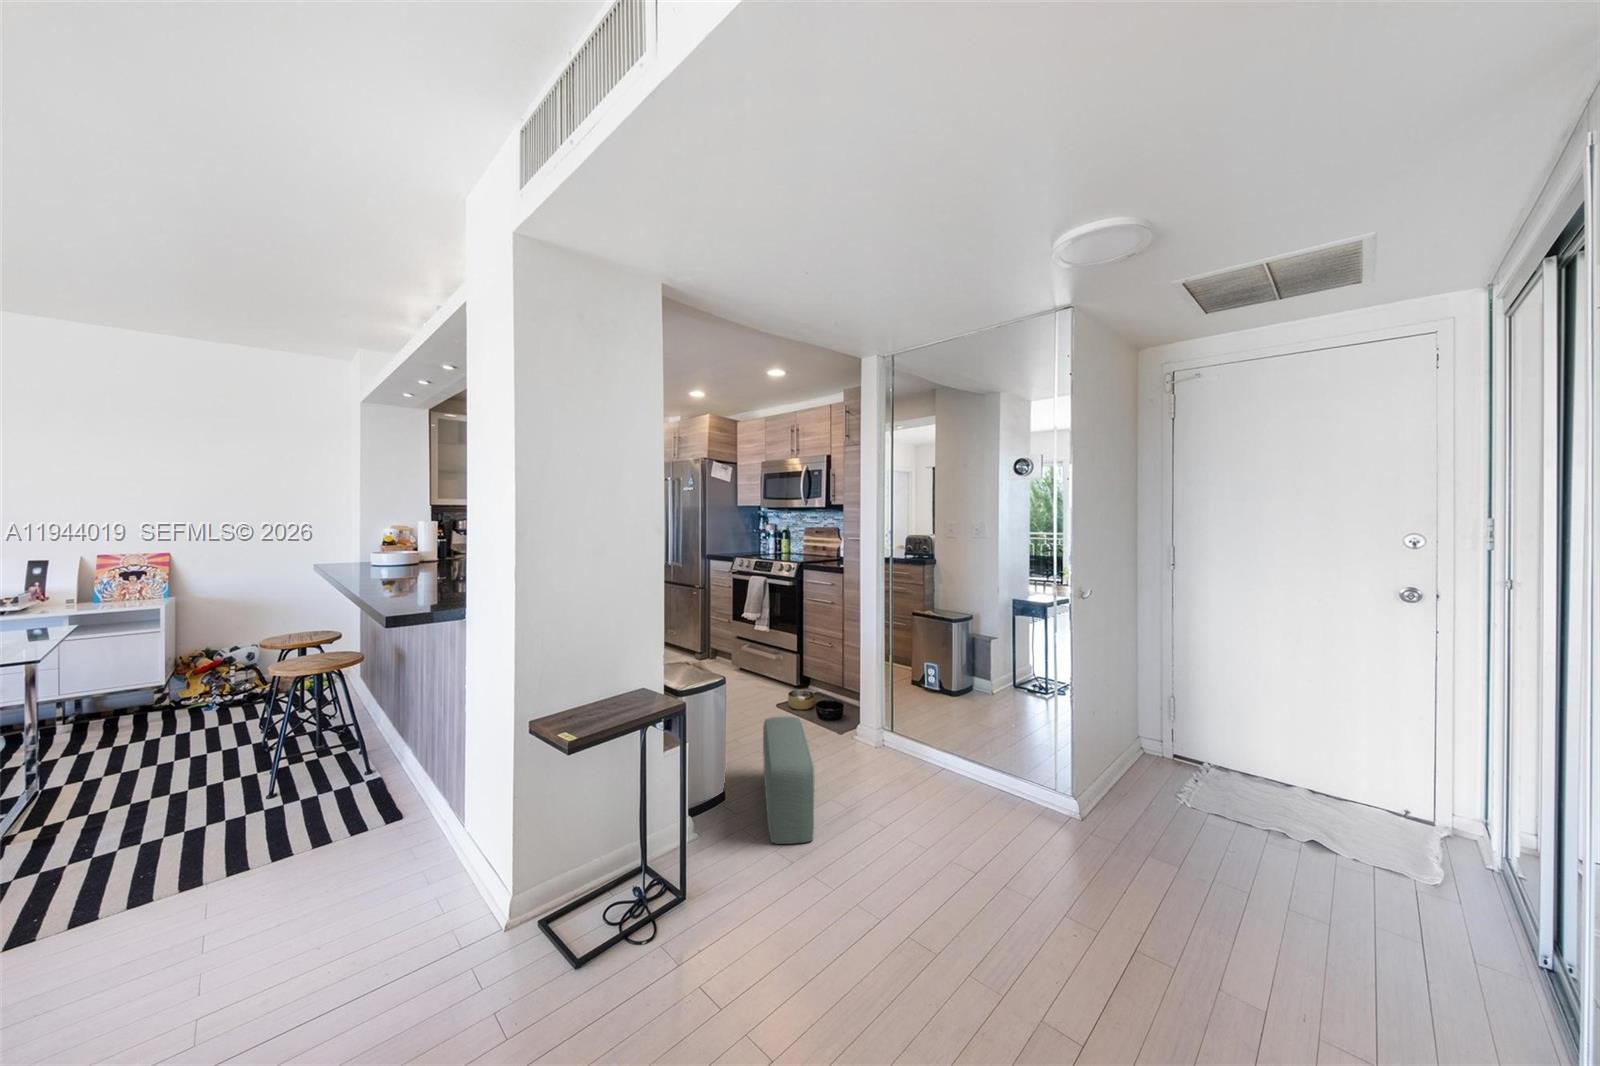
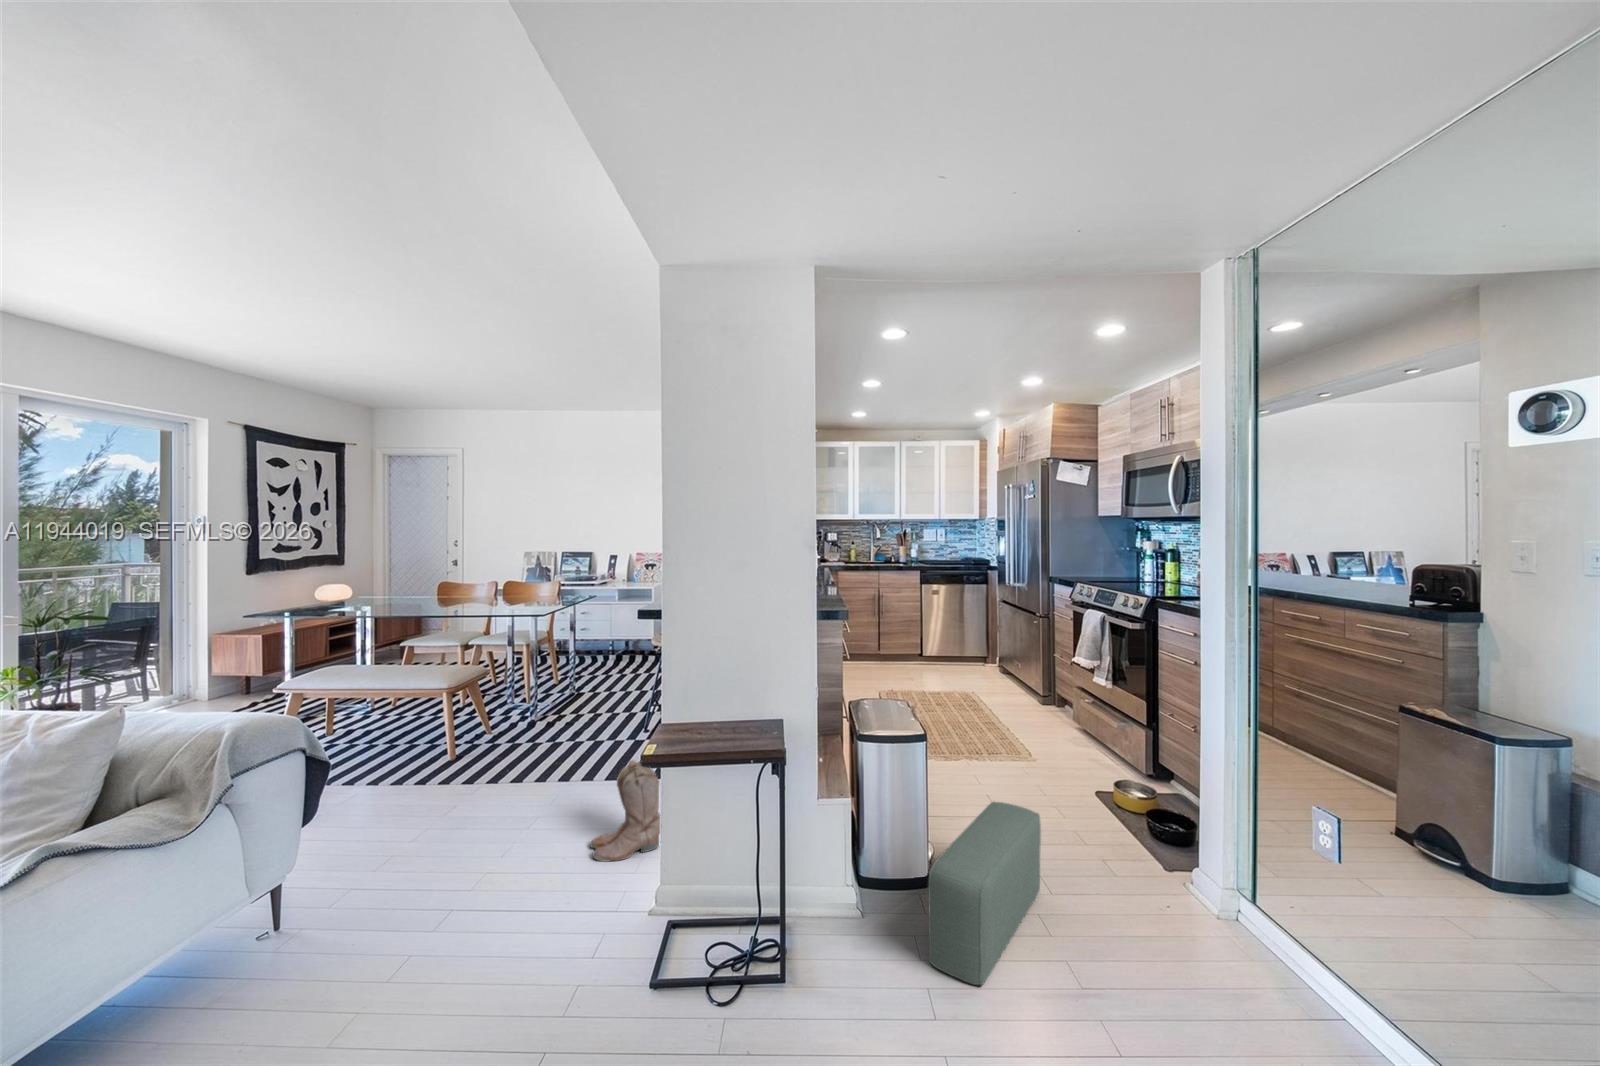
boots: none [347,778,450,906] -> present [590,759,660,862]

